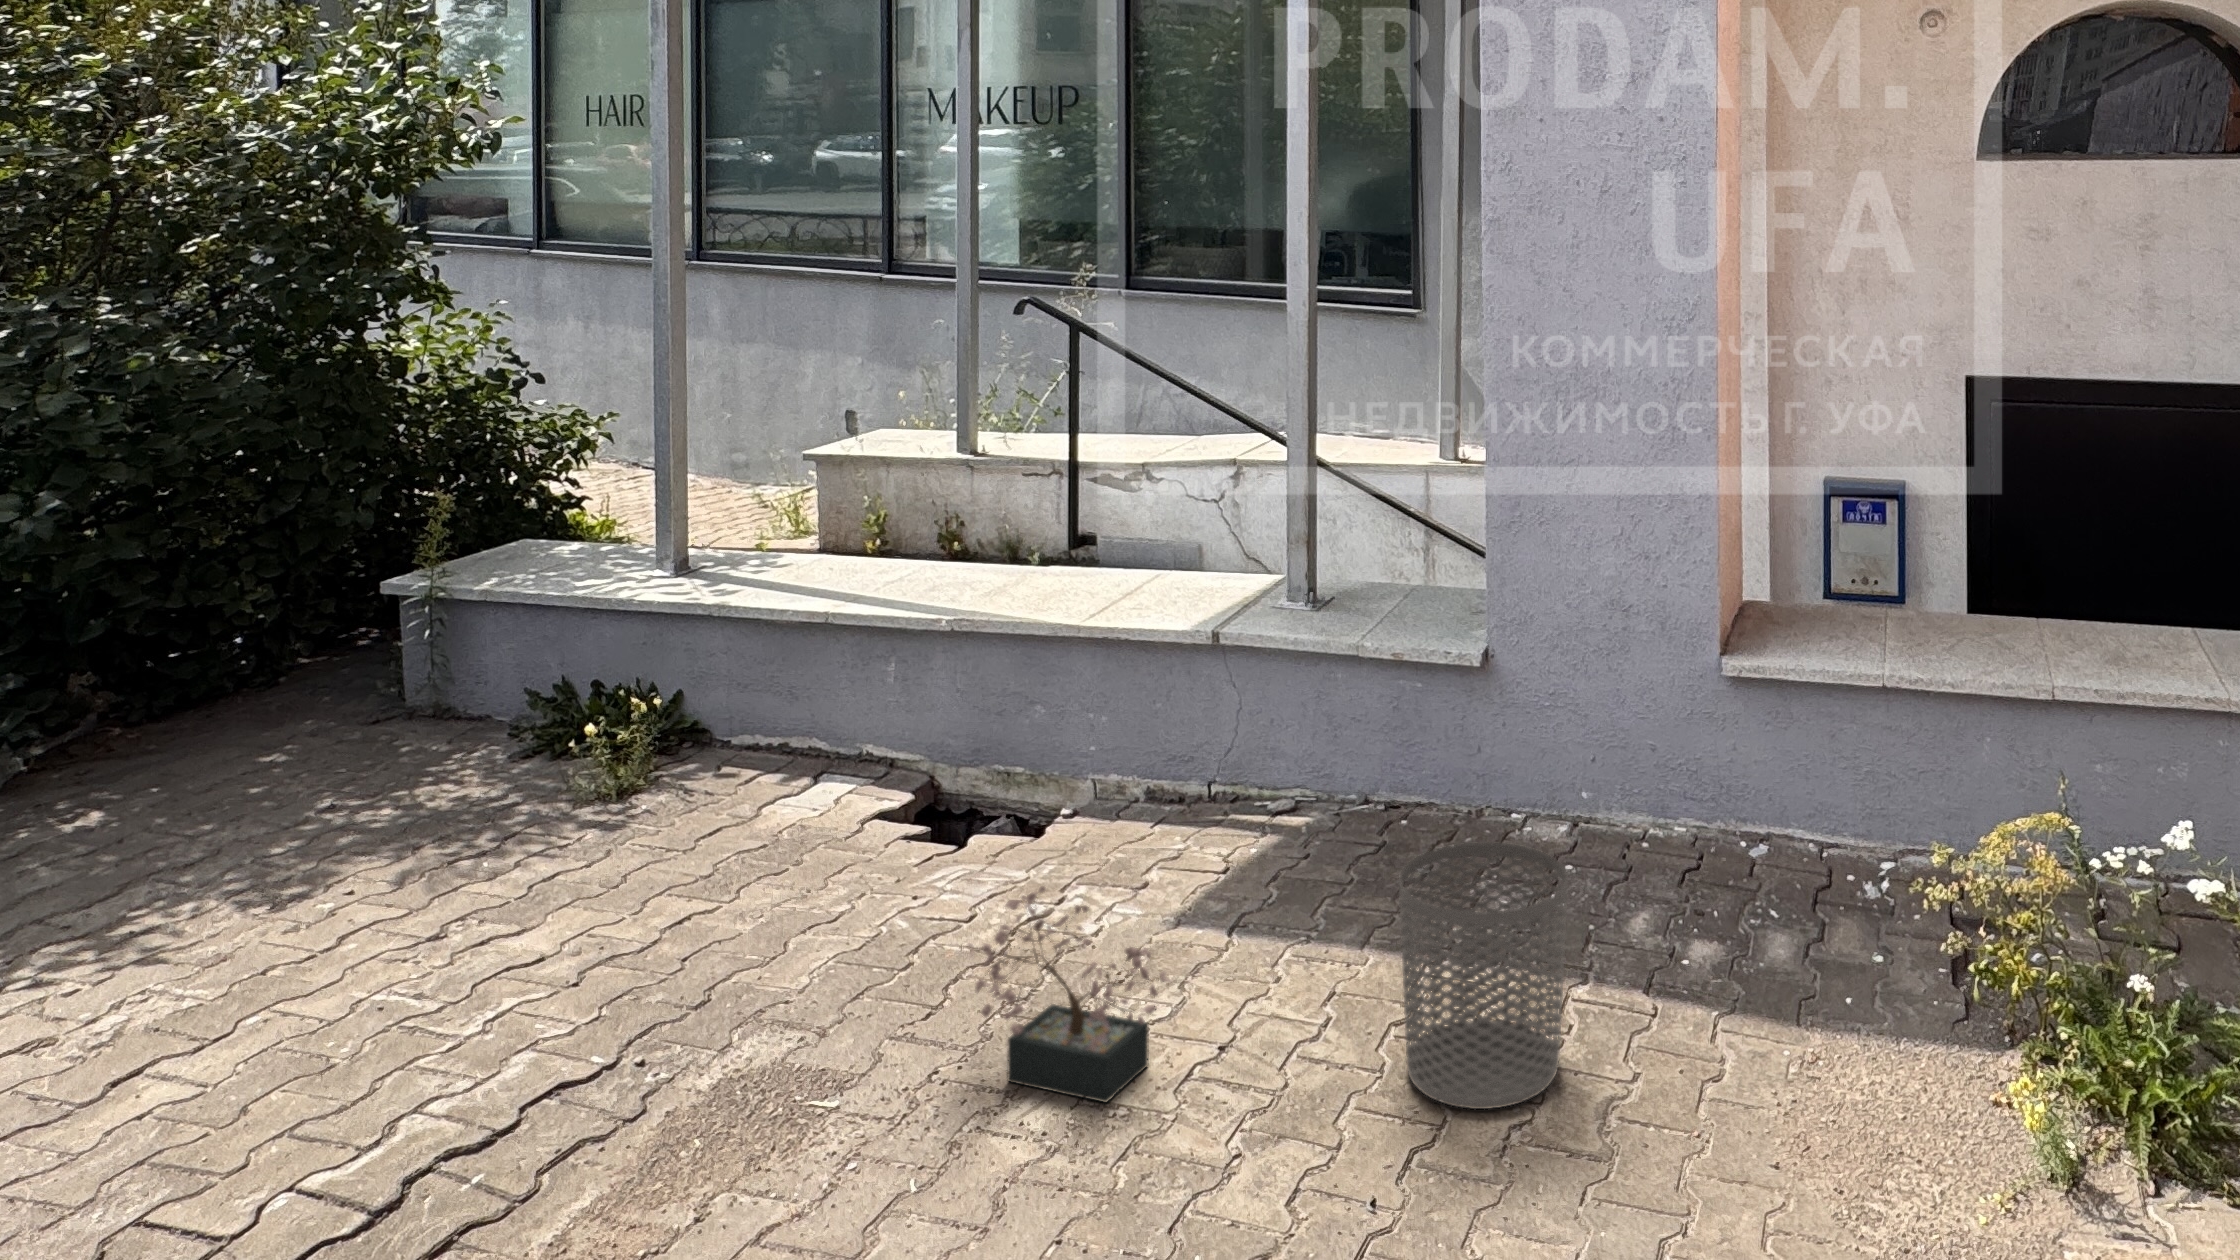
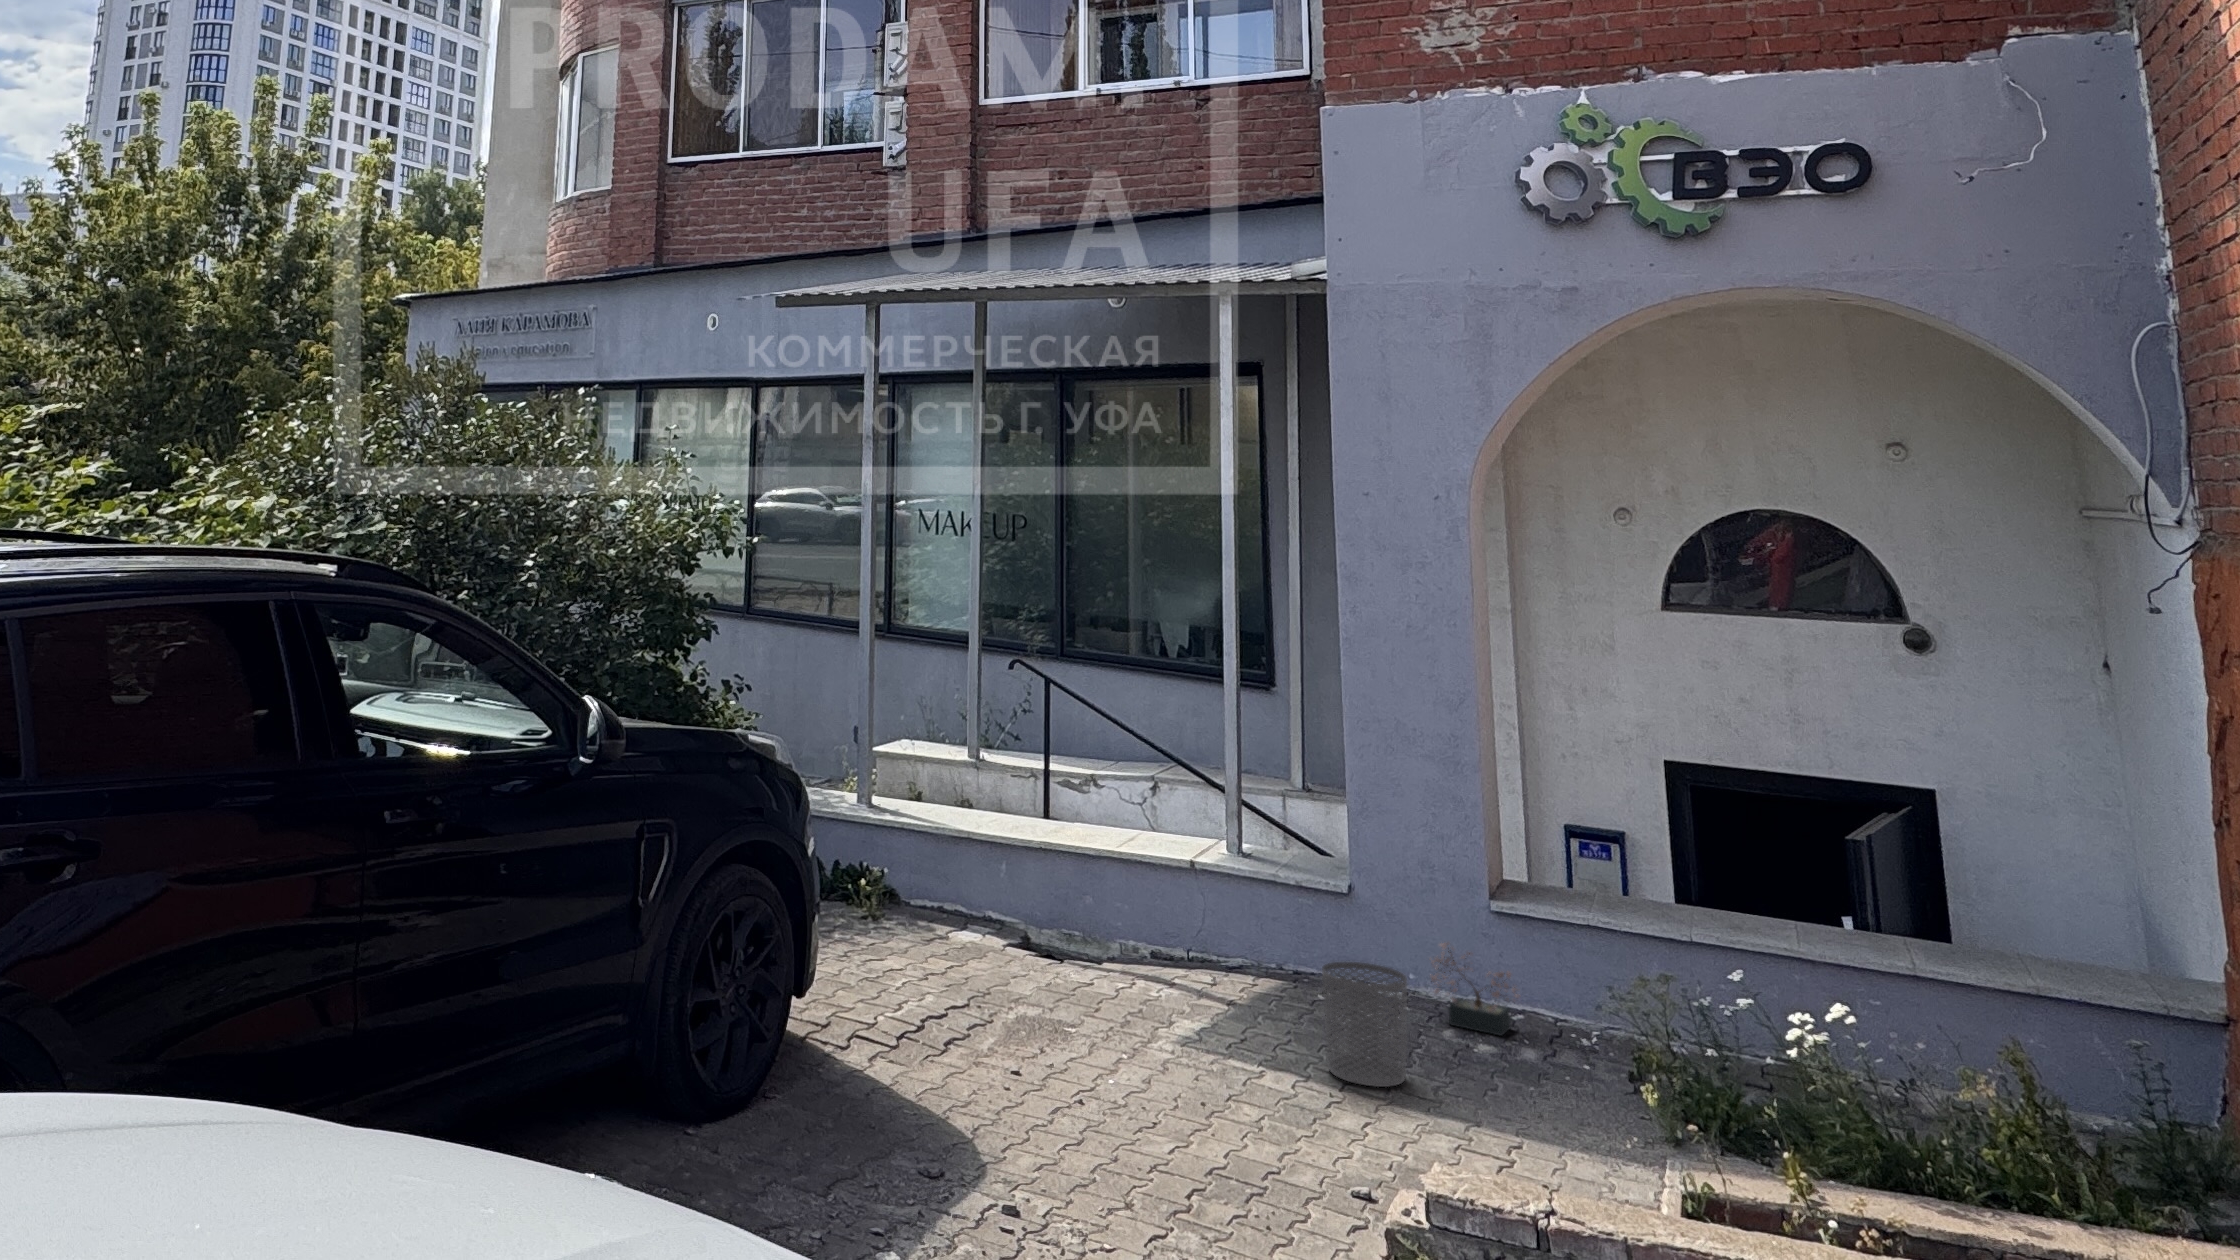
decorative plant: present [969,886,1172,1102] -> present [1431,943,1519,1035]

